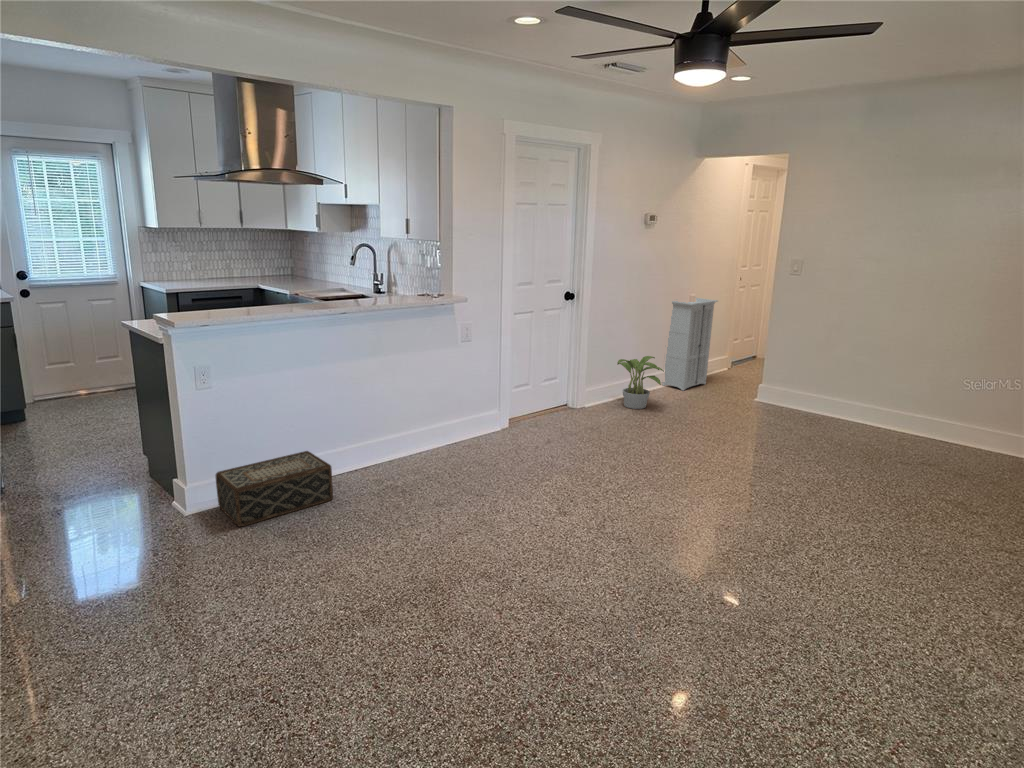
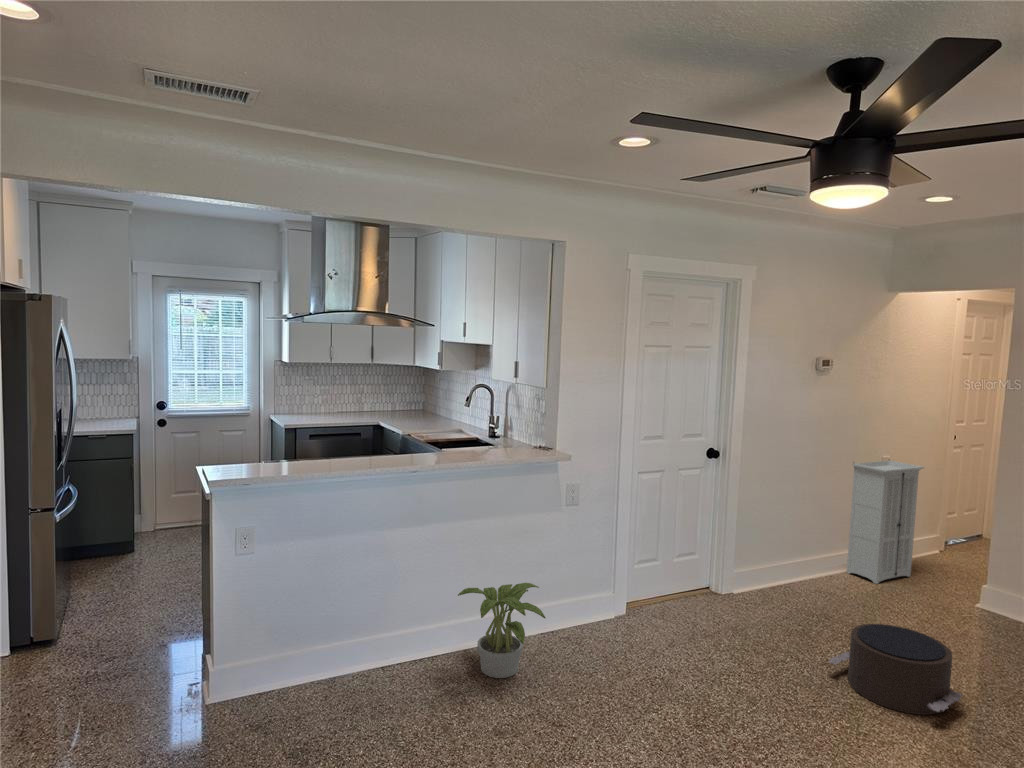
potted plant: present [617,356,663,409] -> present [458,583,545,678]
pouf: none [658,409,744,462] -> present [828,624,963,715]
woven basket: present [216,451,333,527] -> none [252,631,382,727]

